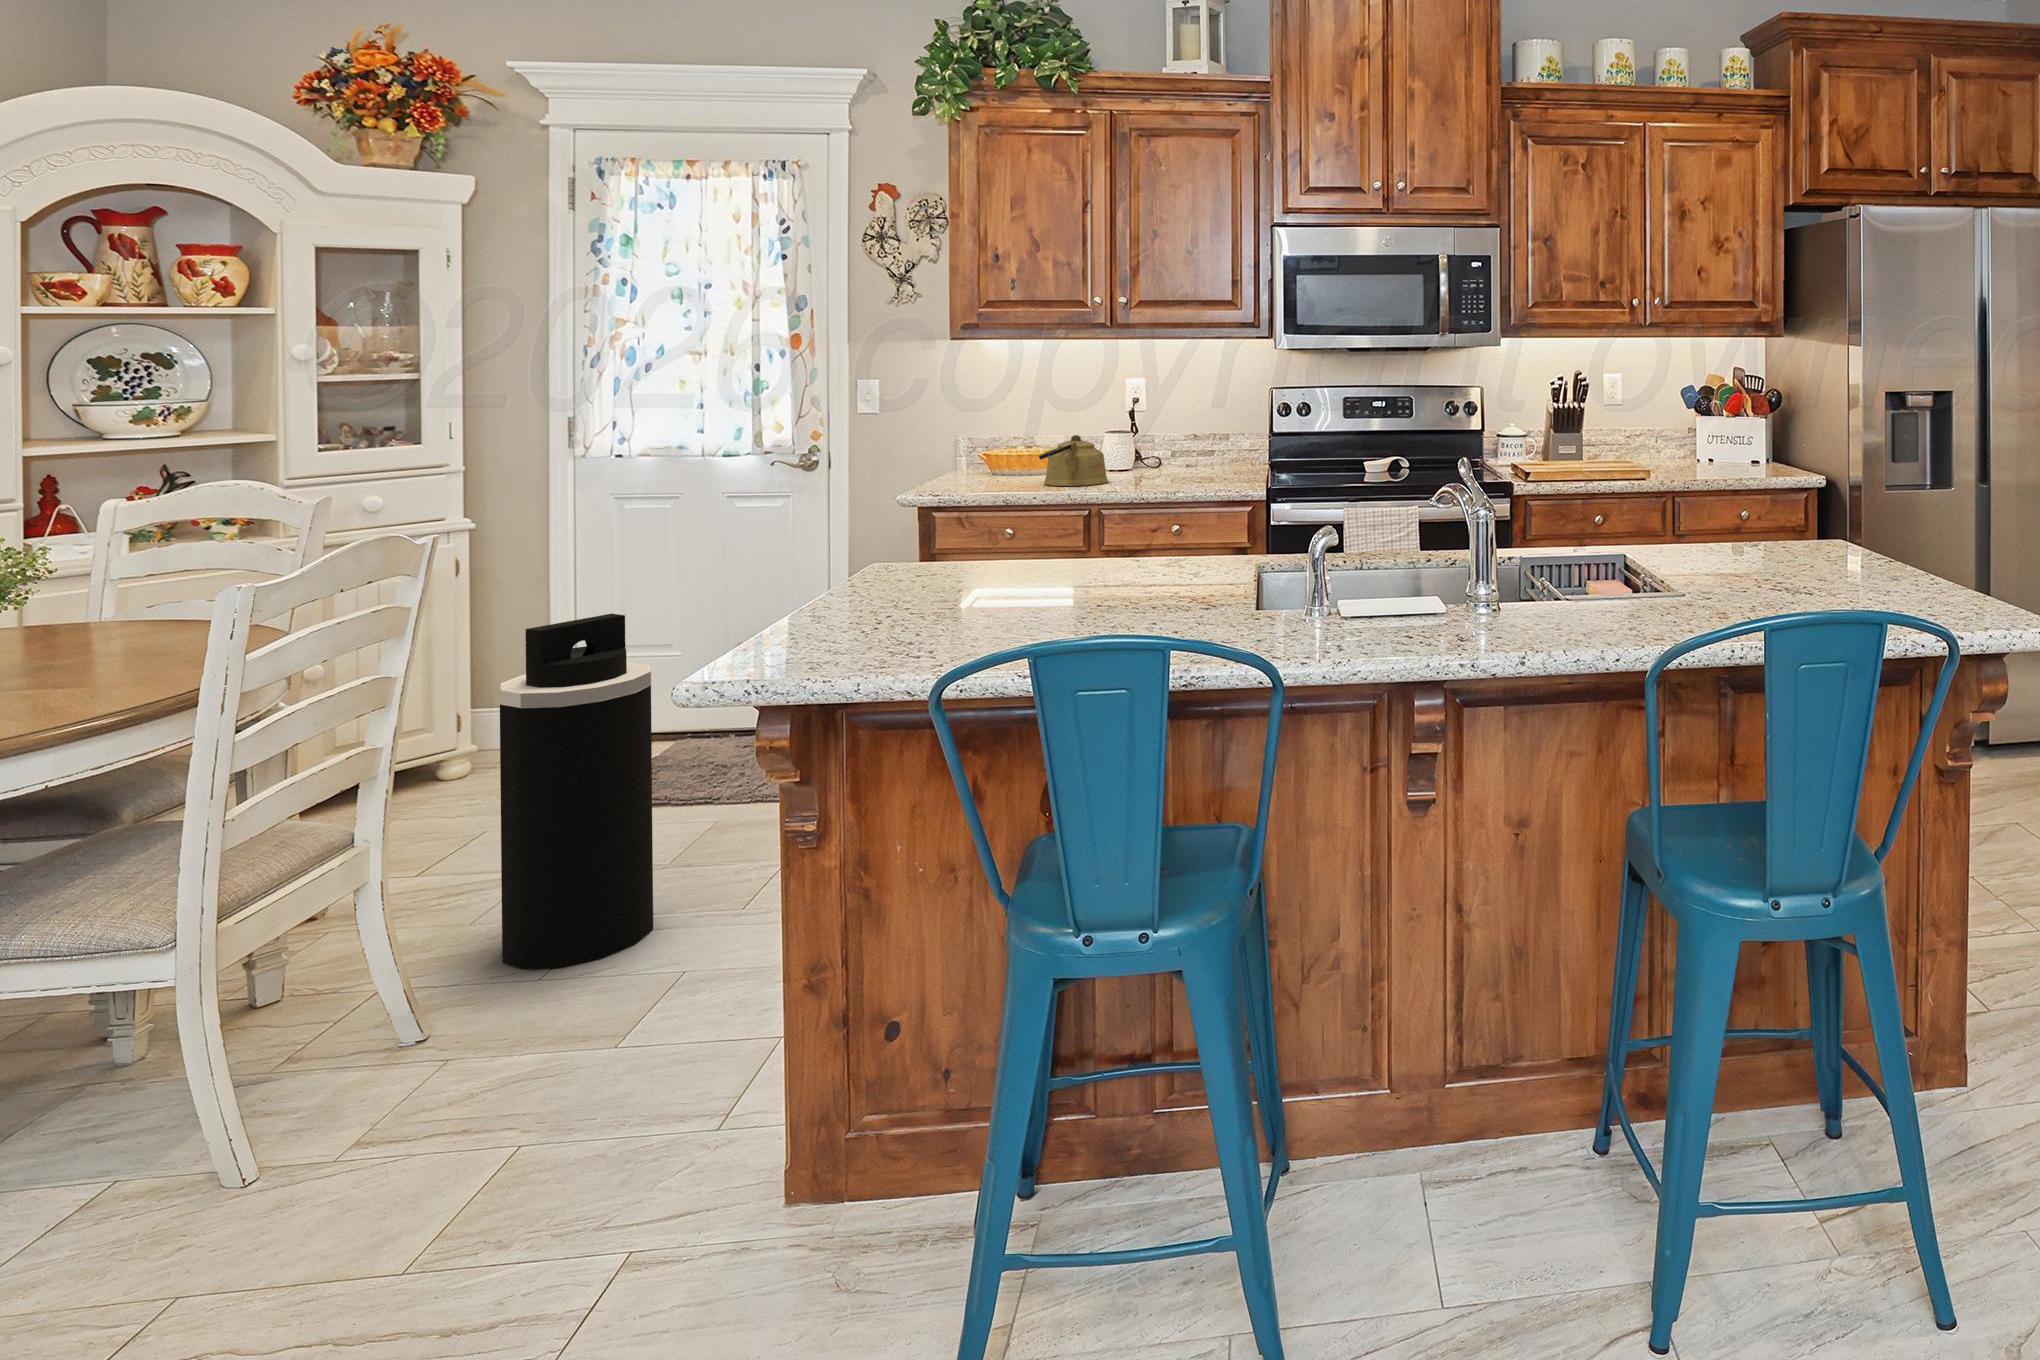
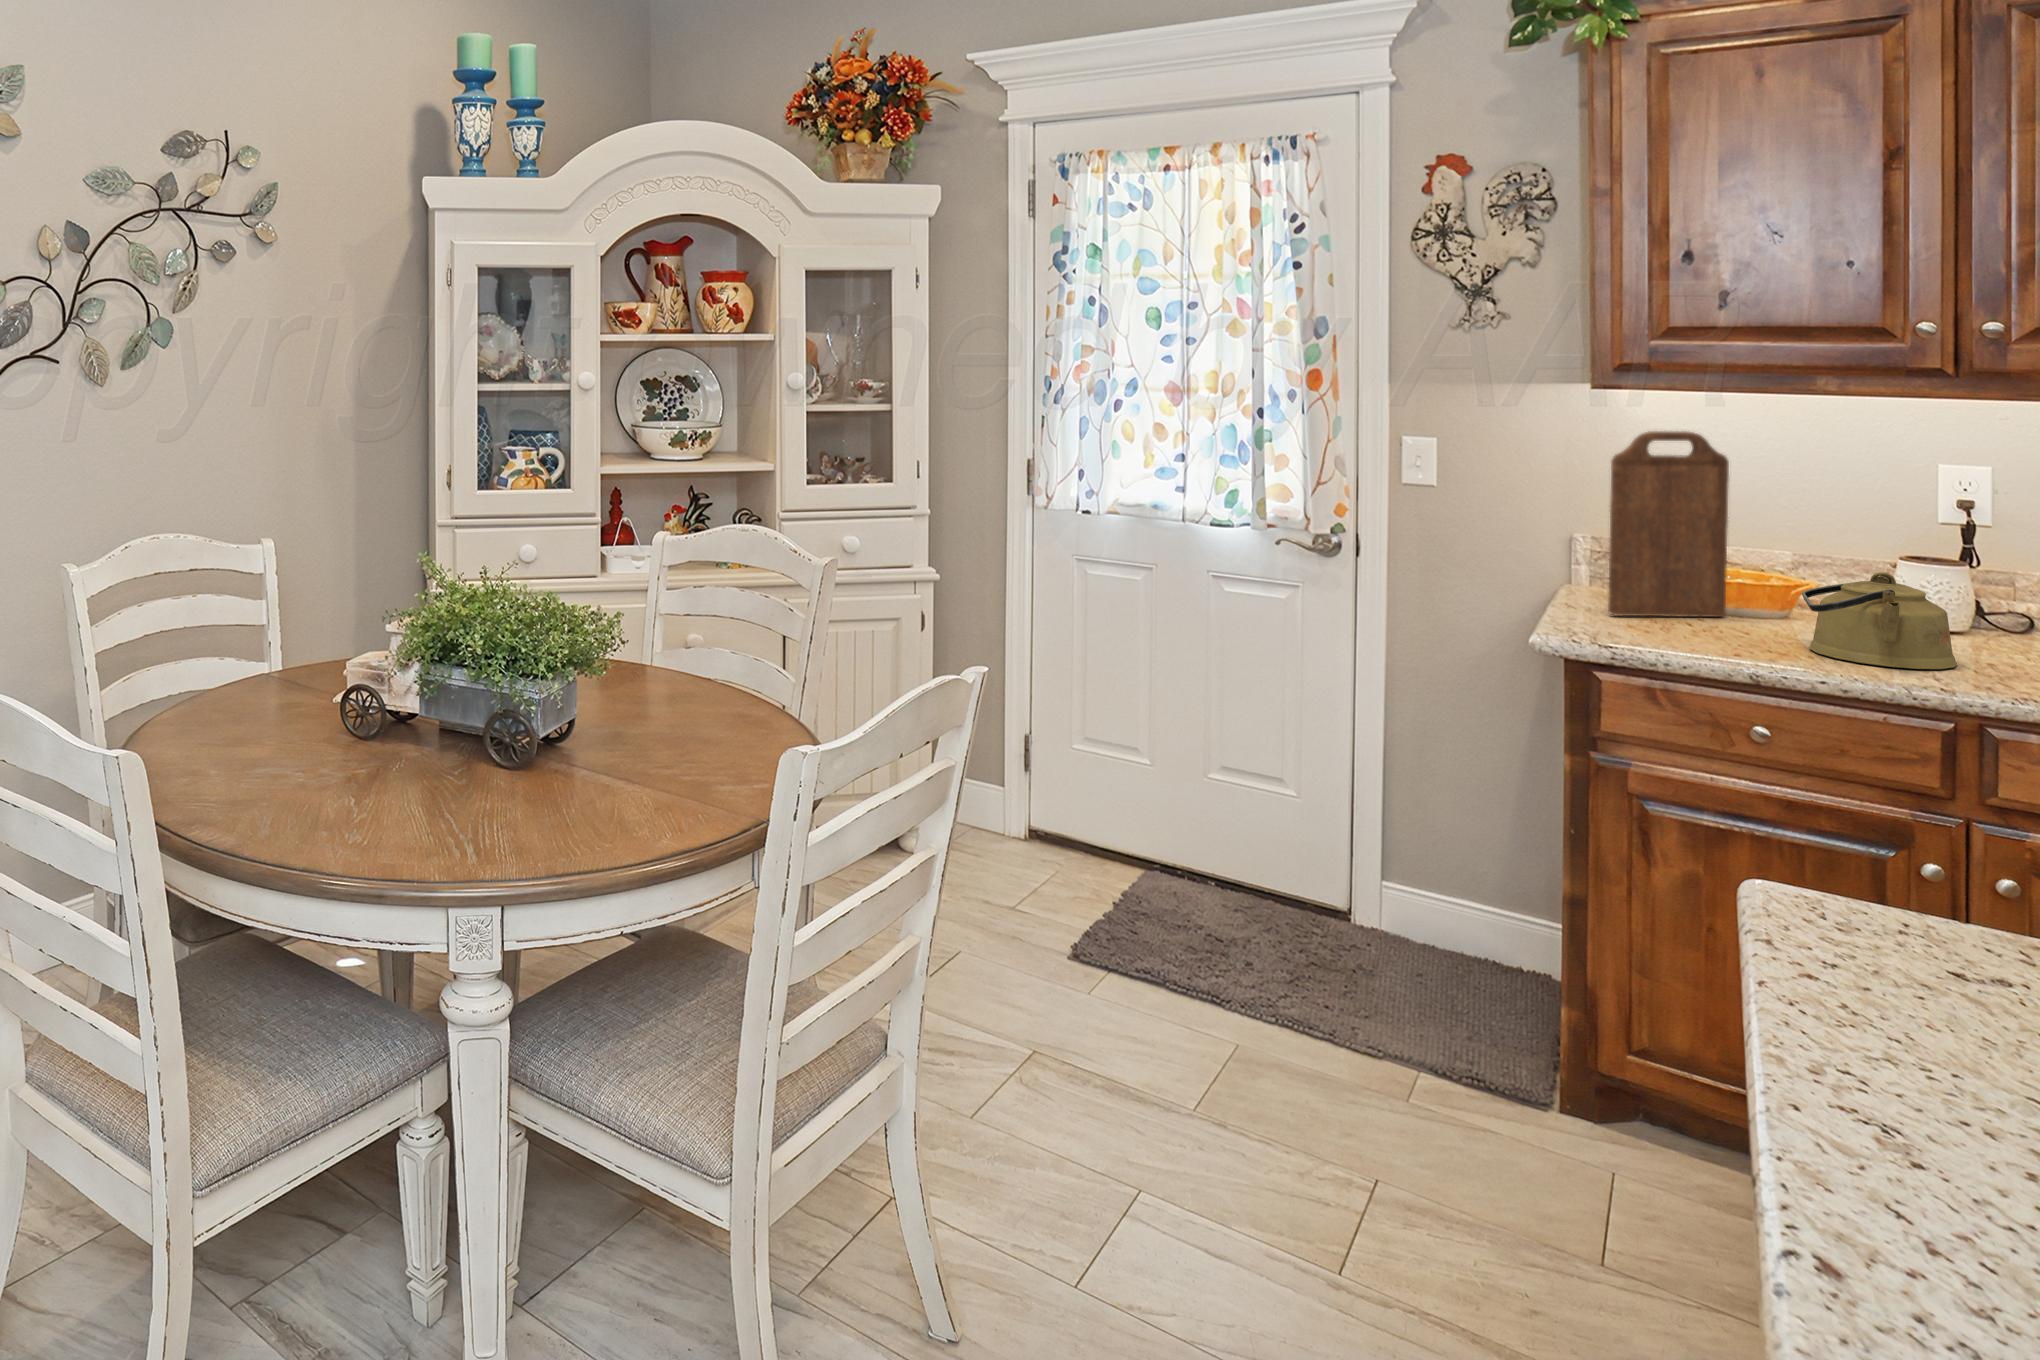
cutting board: none [954,363,1022,480] -> present [1608,431,1729,617]
trash can: present [500,614,653,969] -> none [1055,785,1244,1278]

